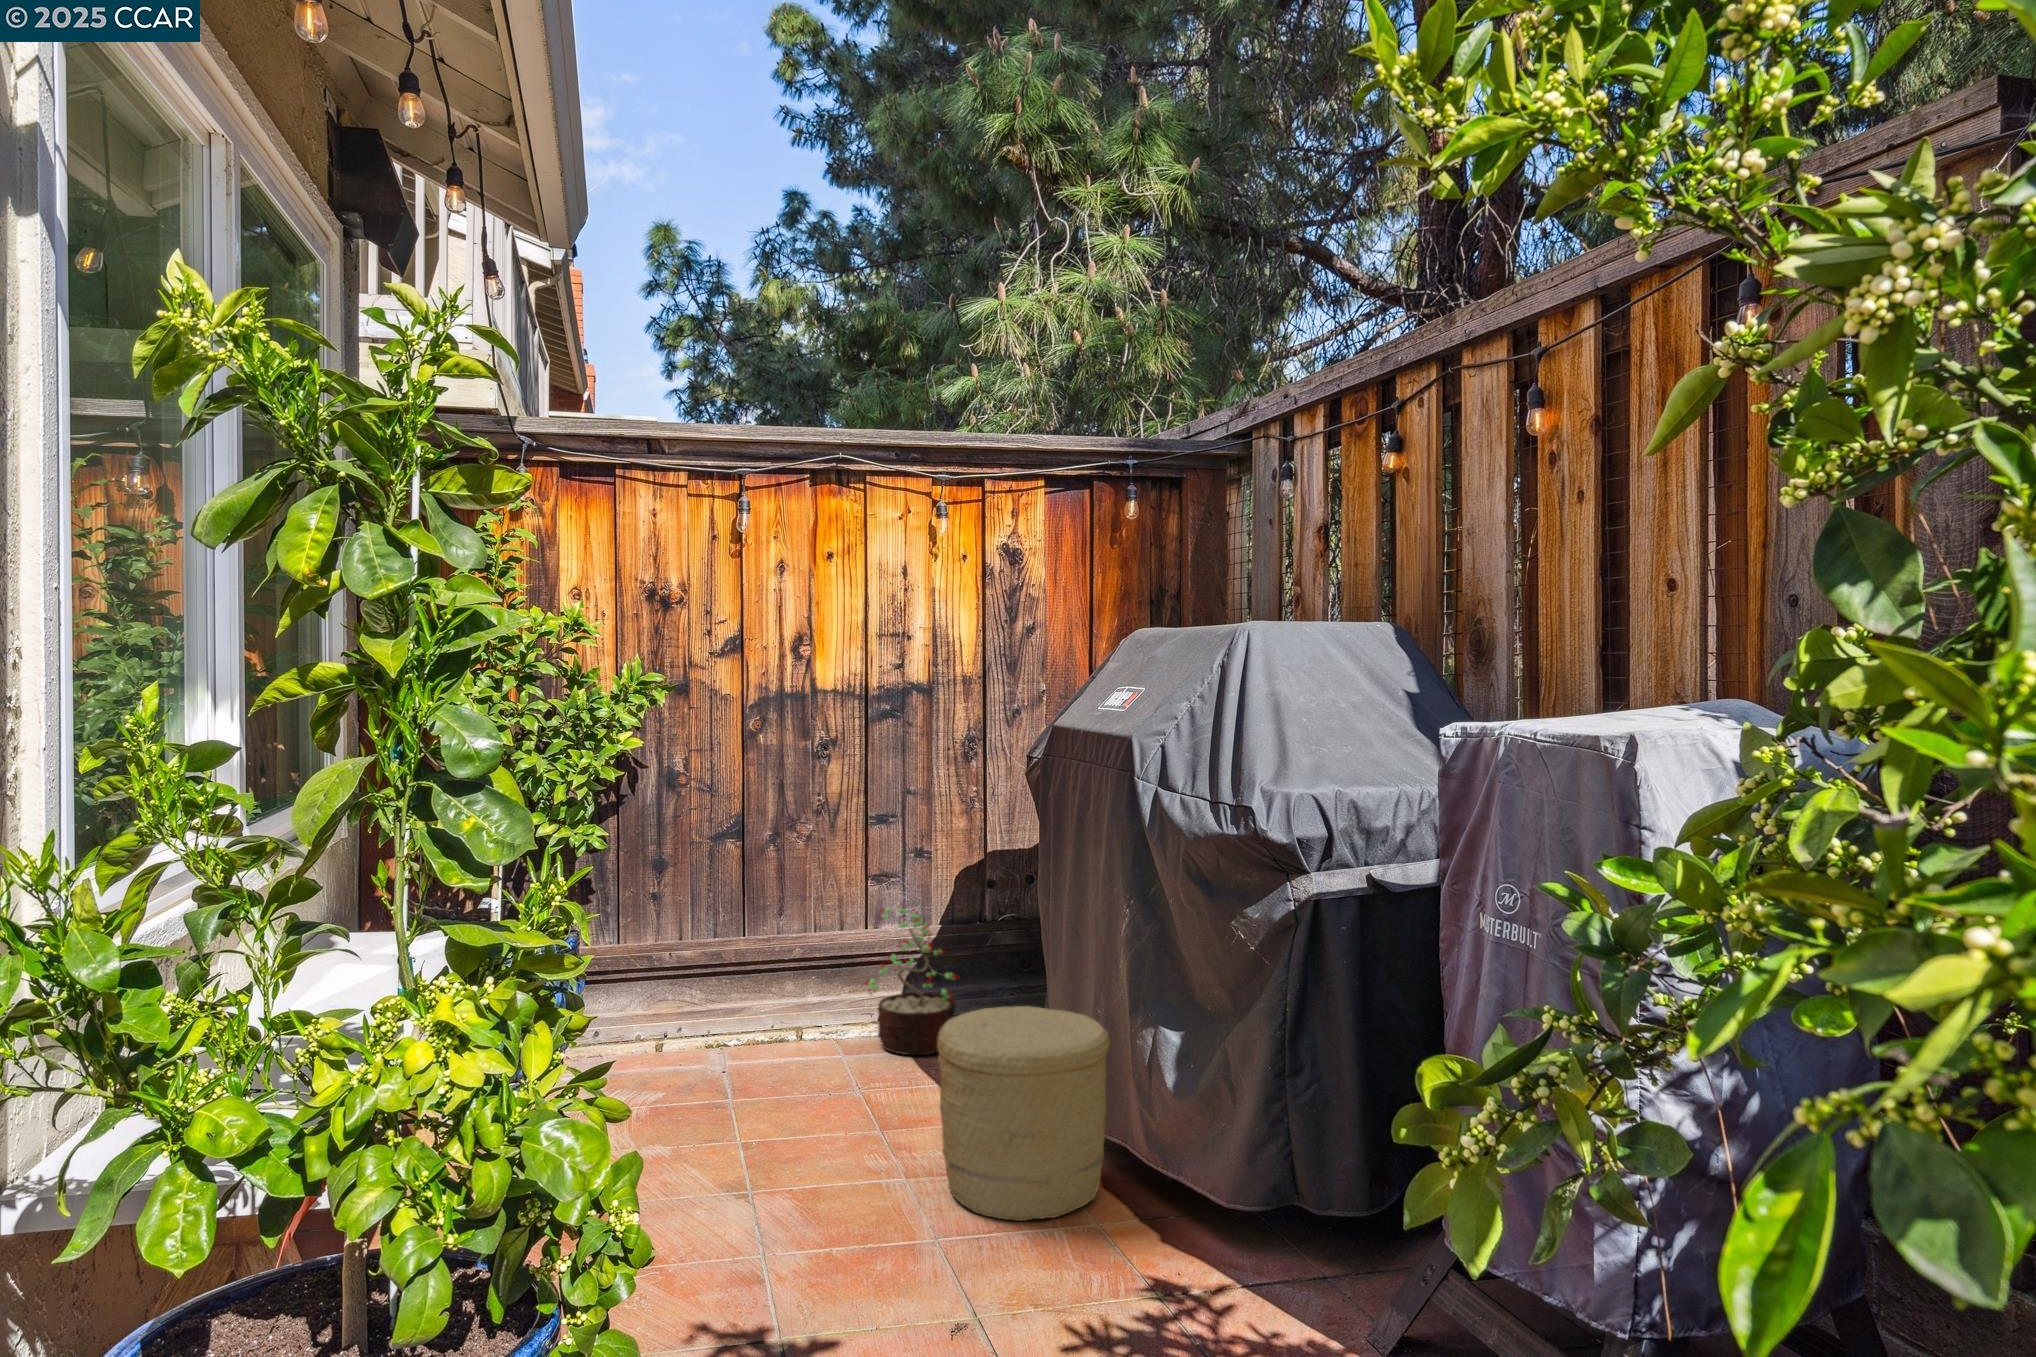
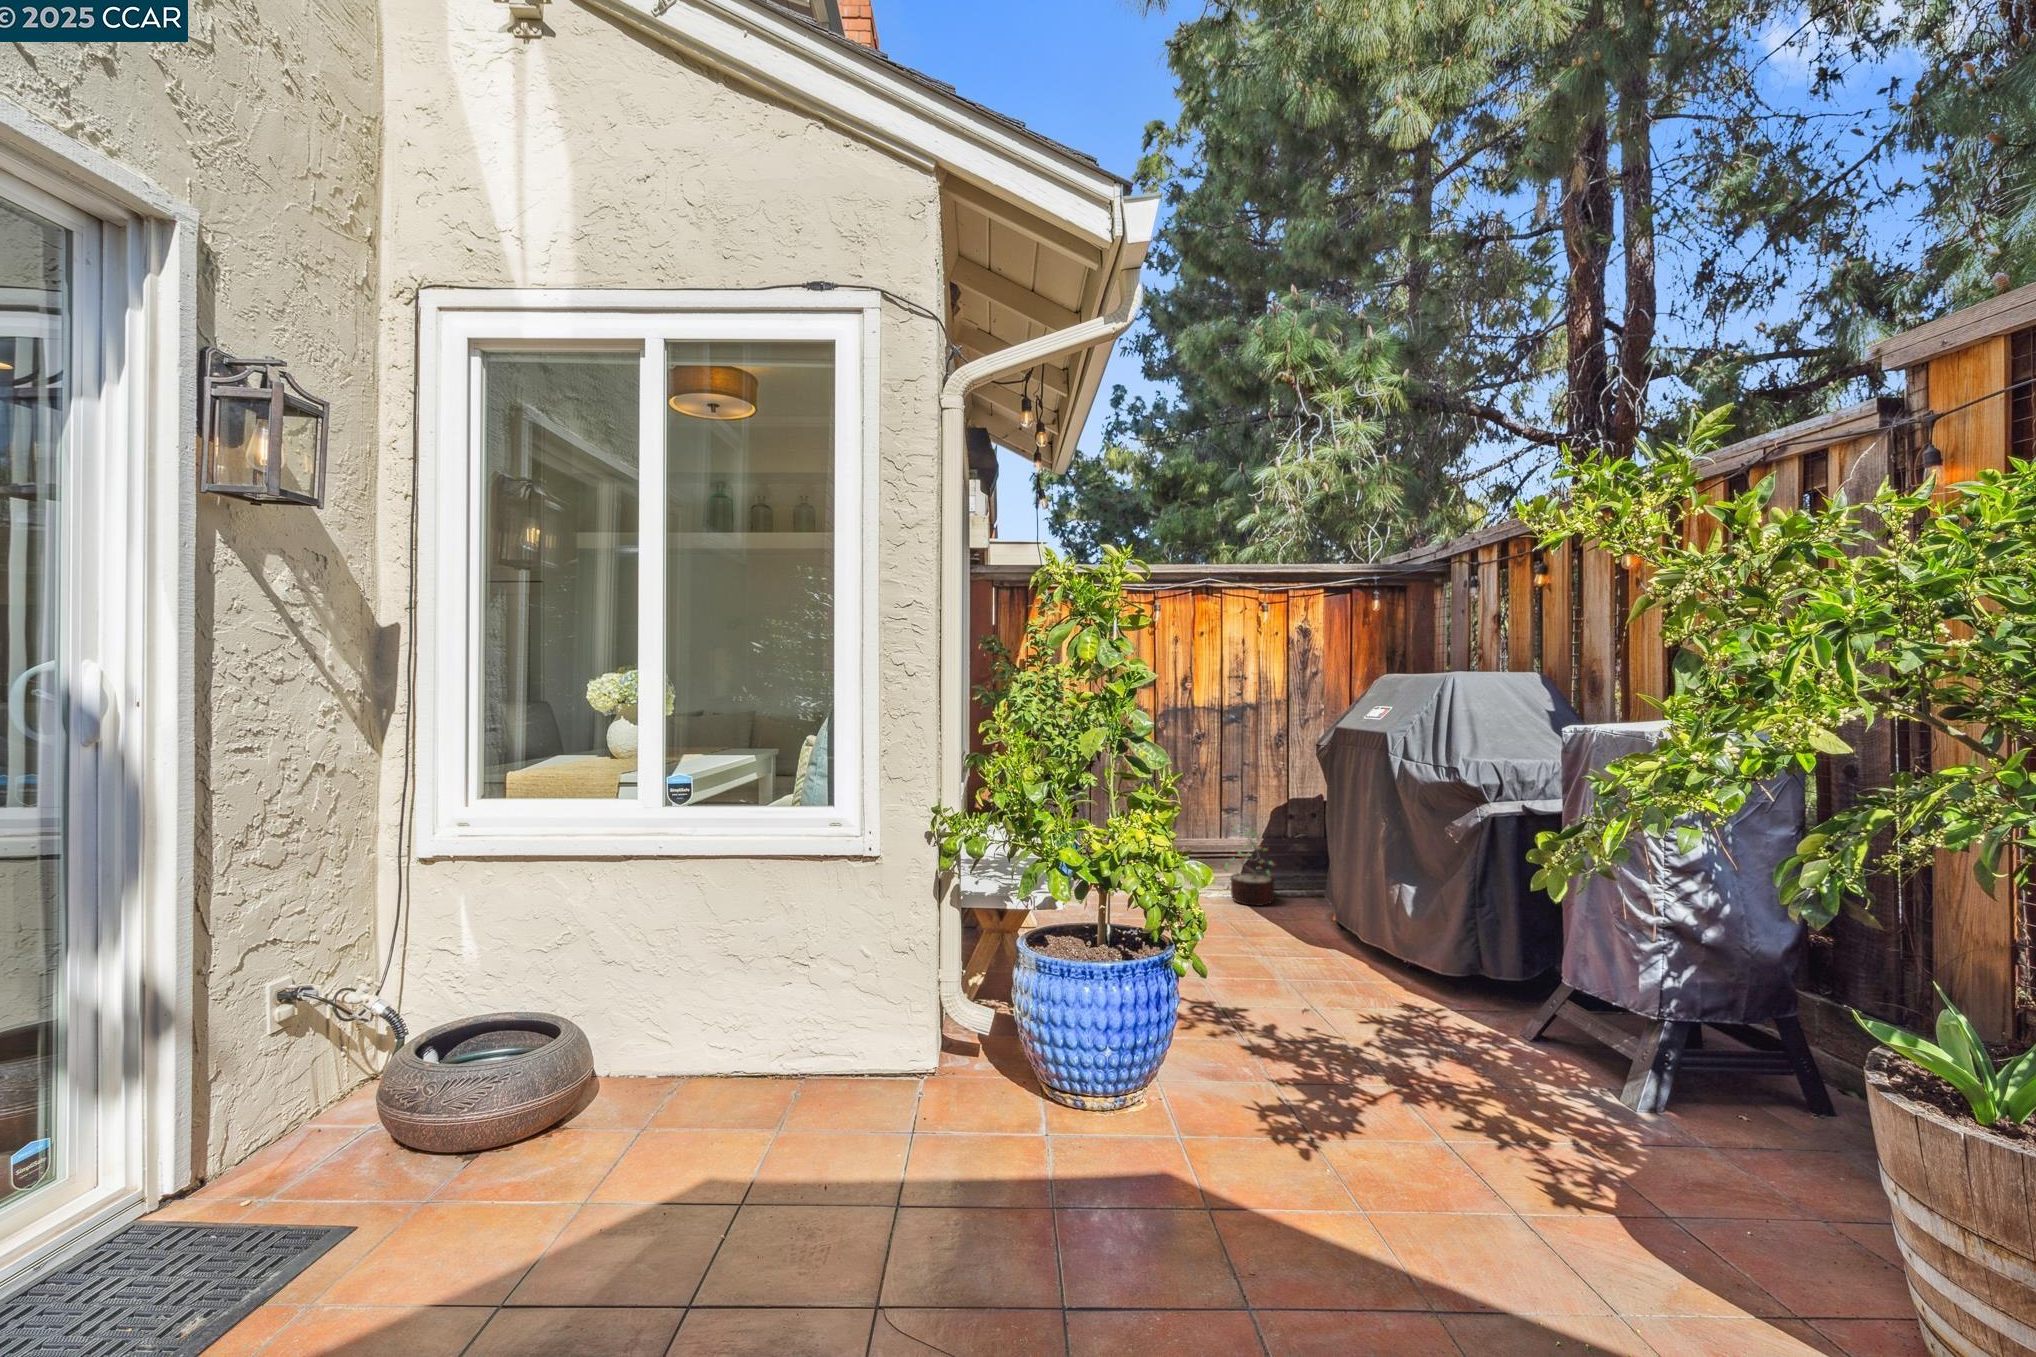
woven basket: present [937,1006,1110,1221] -> none [1285,874,1378,979]

